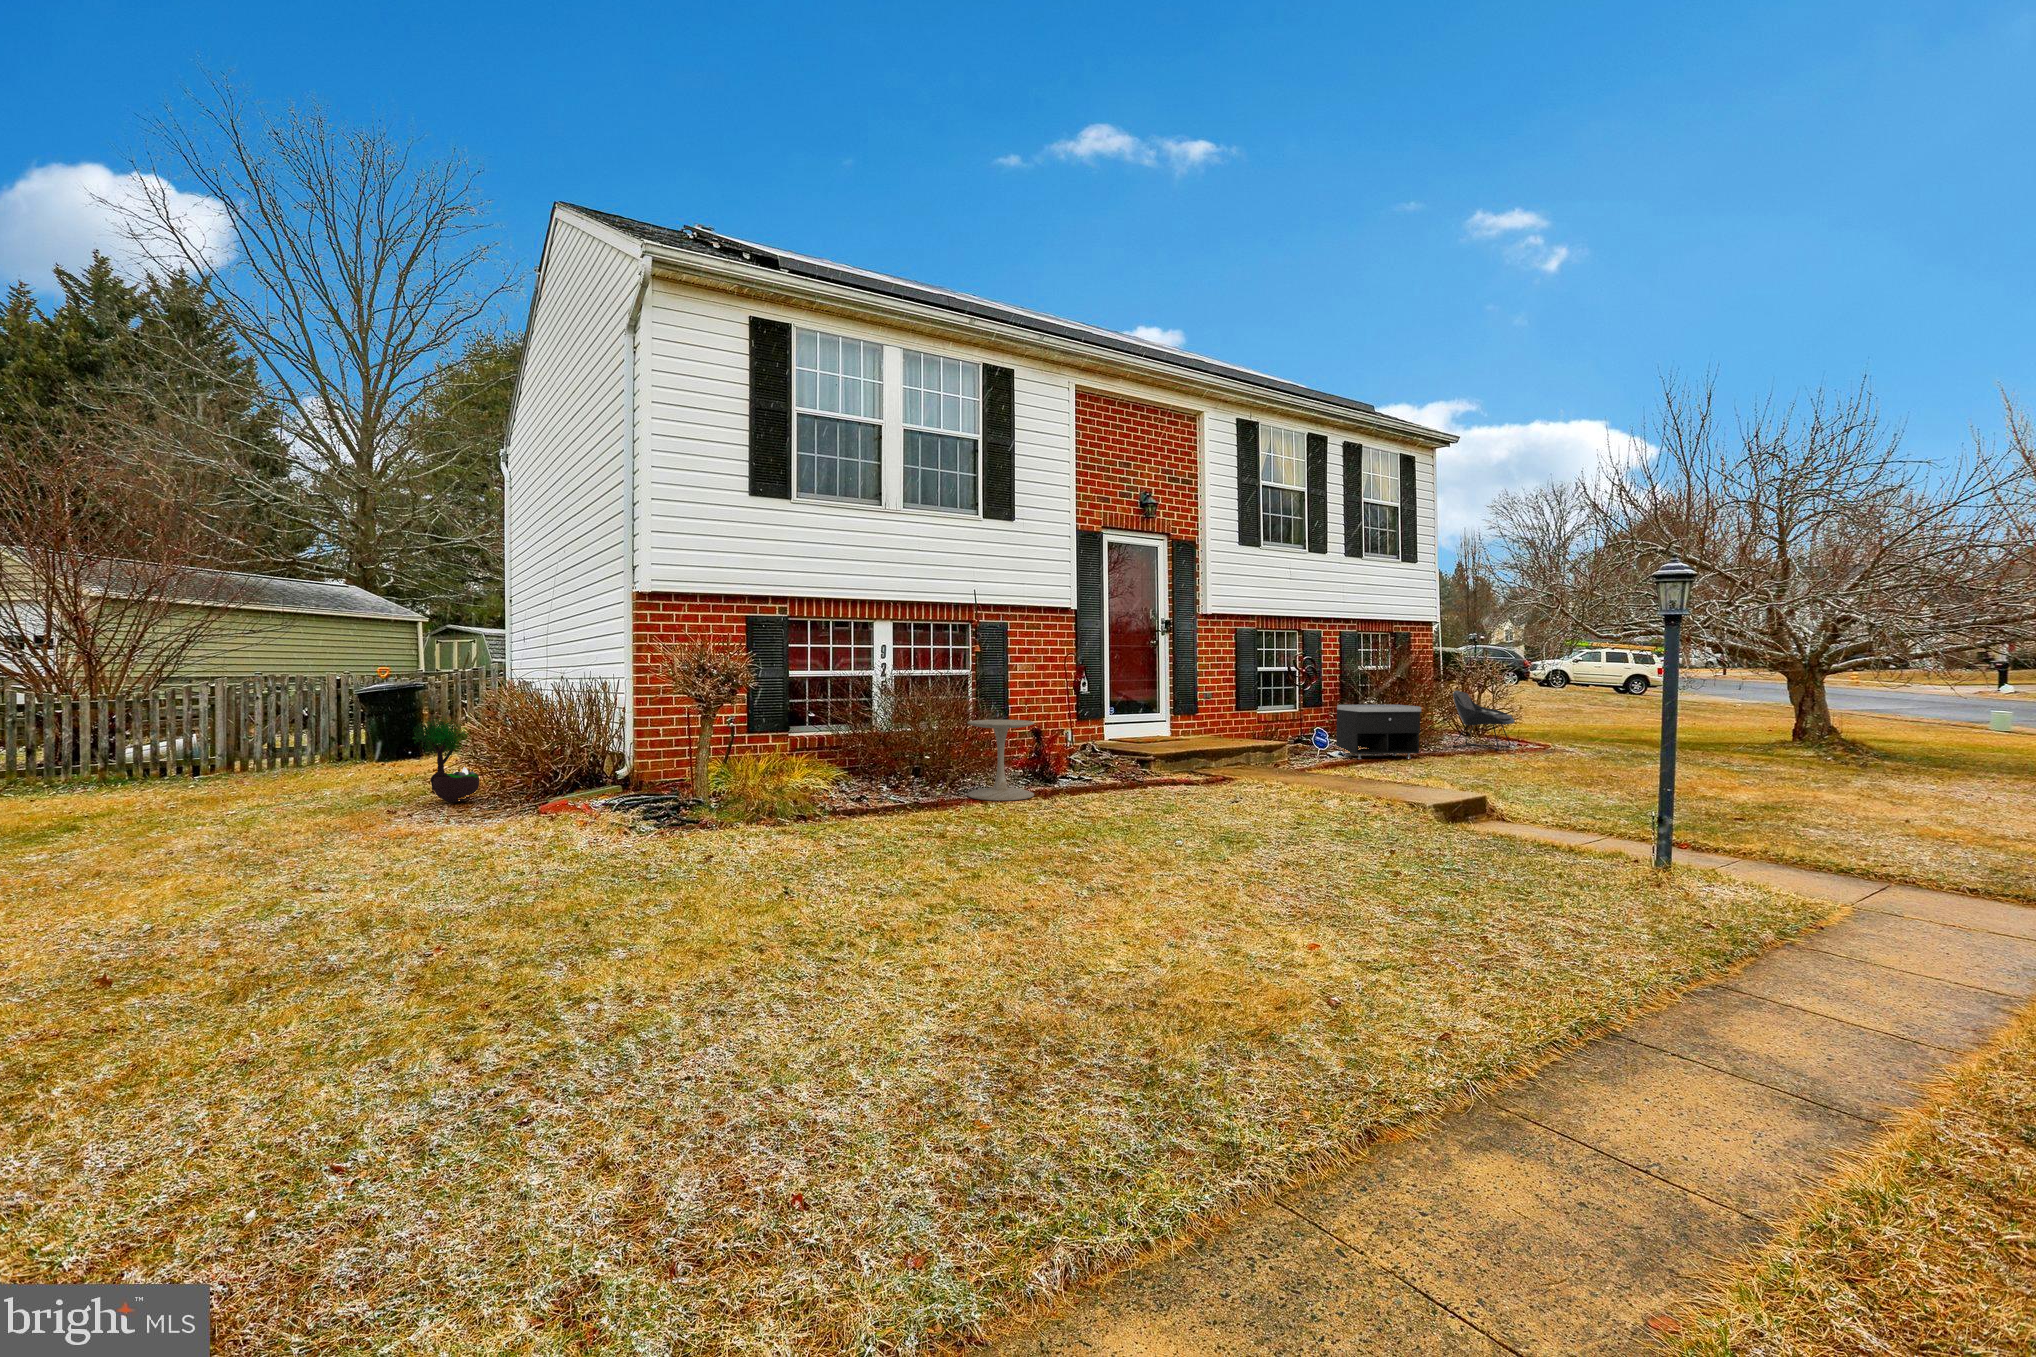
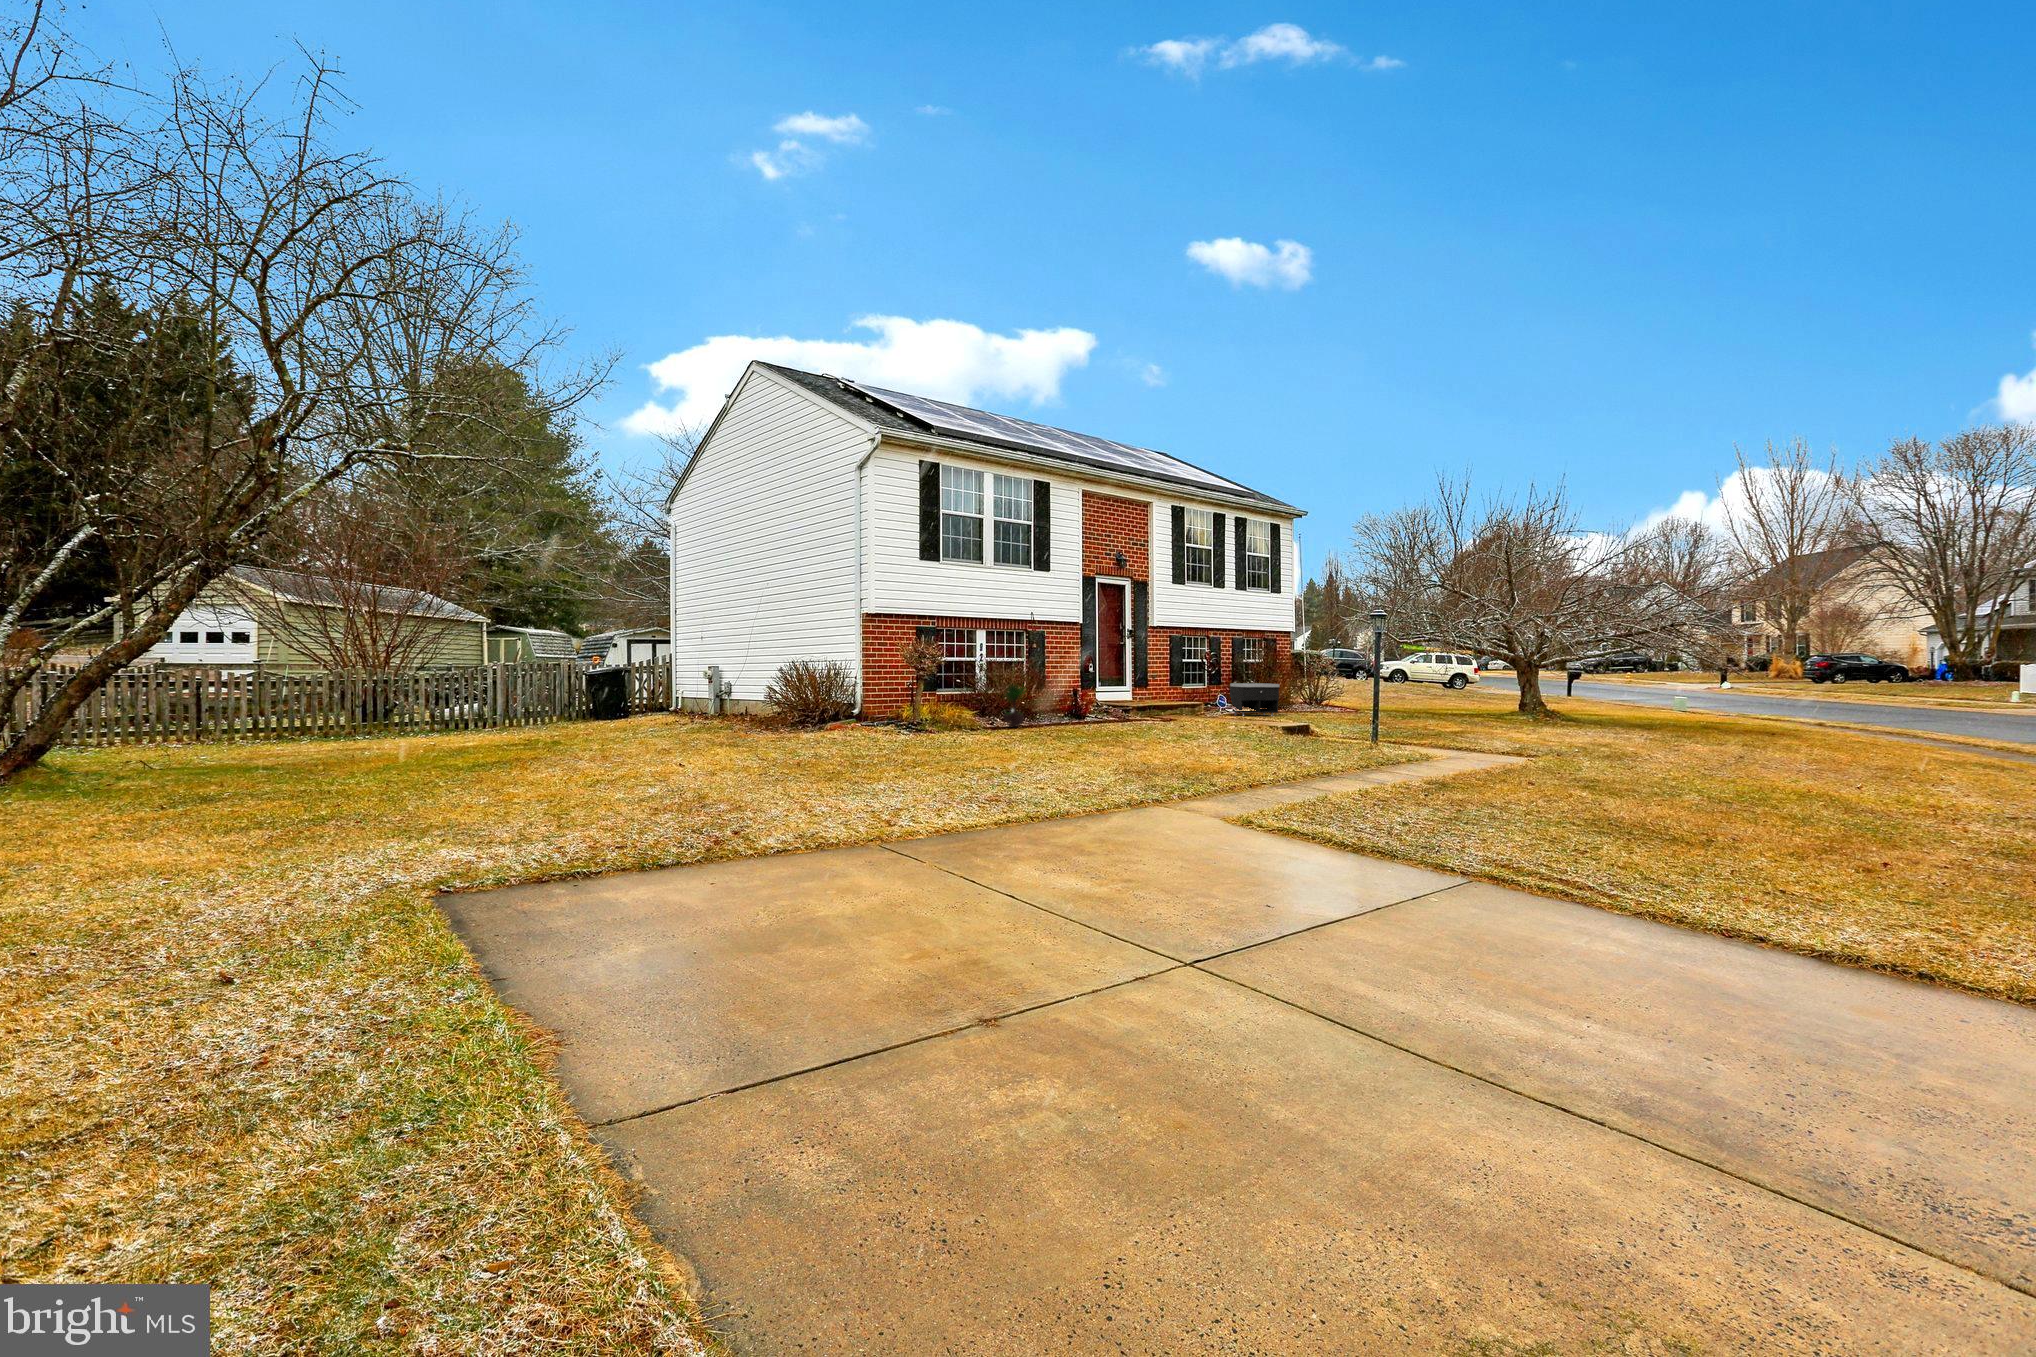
lounge chair: present [1453,691,1515,751] -> none [1301,676,1338,713]
potted tree: present [413,717,479,802] -> present [1004,684,1025,727]
pedestal table: present [967,720,1034,801] -> none [1035,685,1072,727]

